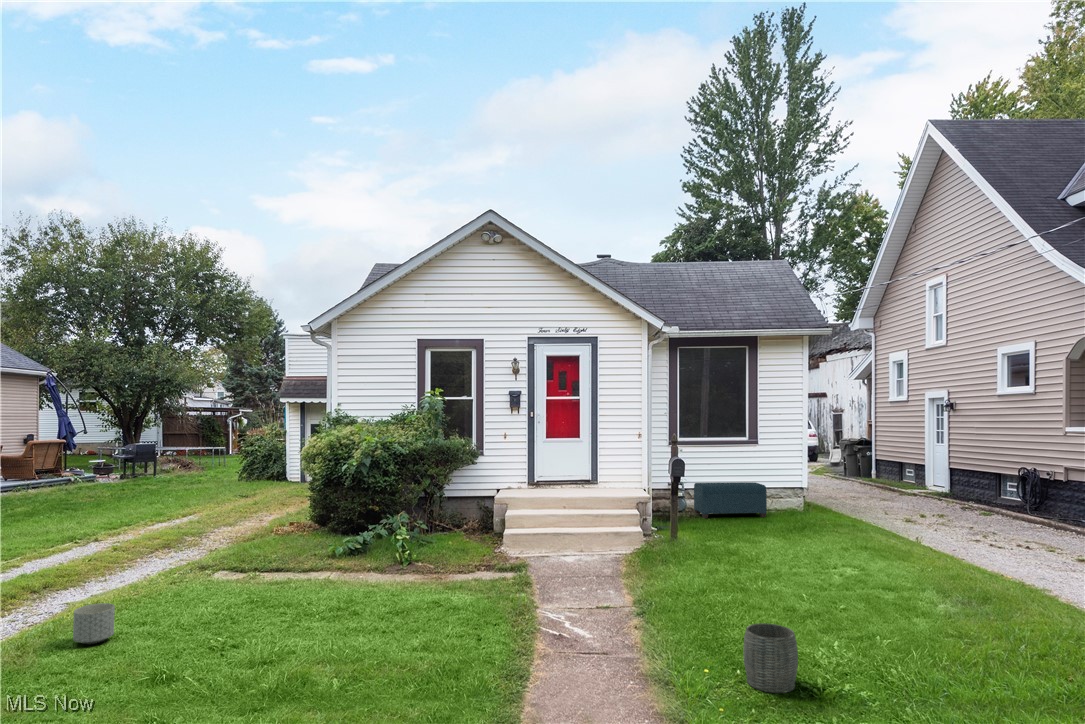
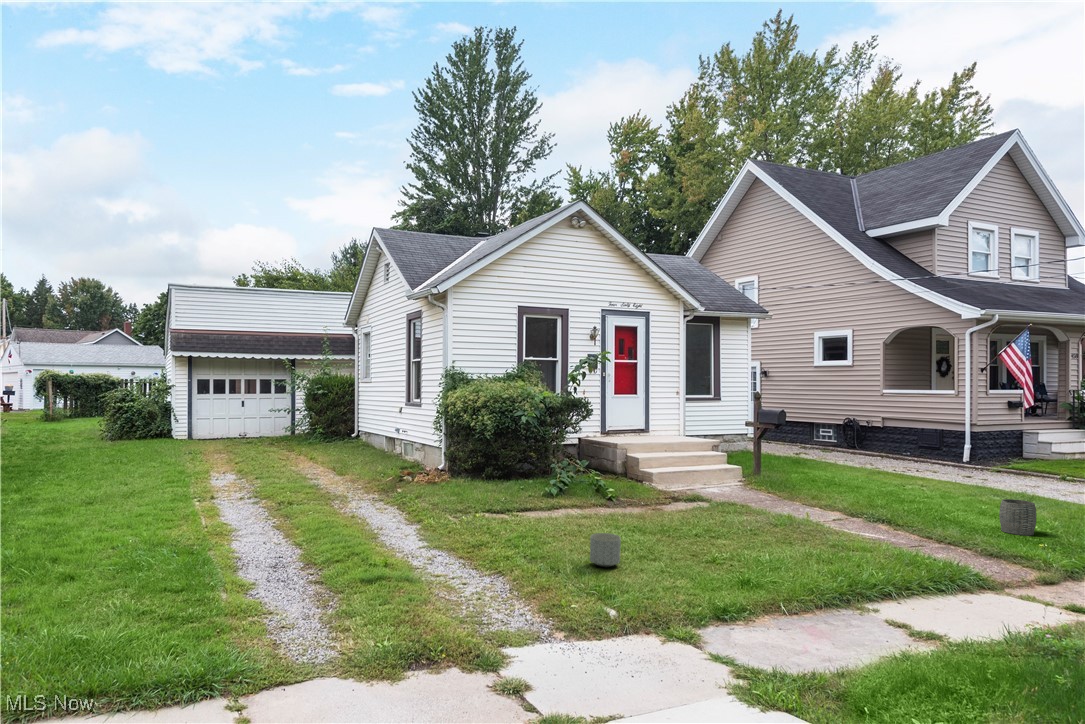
bench: present [694,482,767,518] -> none [684,429,736,457]

